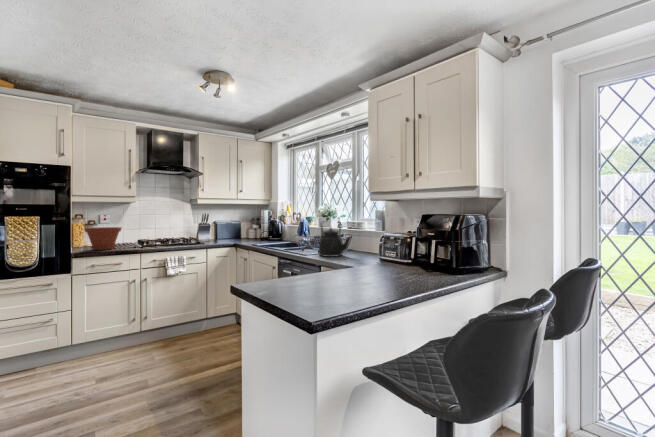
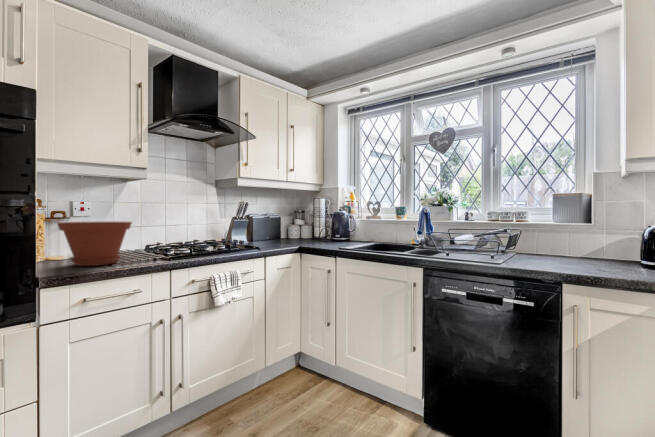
kettle: present [319,223,351,257] -> none [536,211,613,271]

